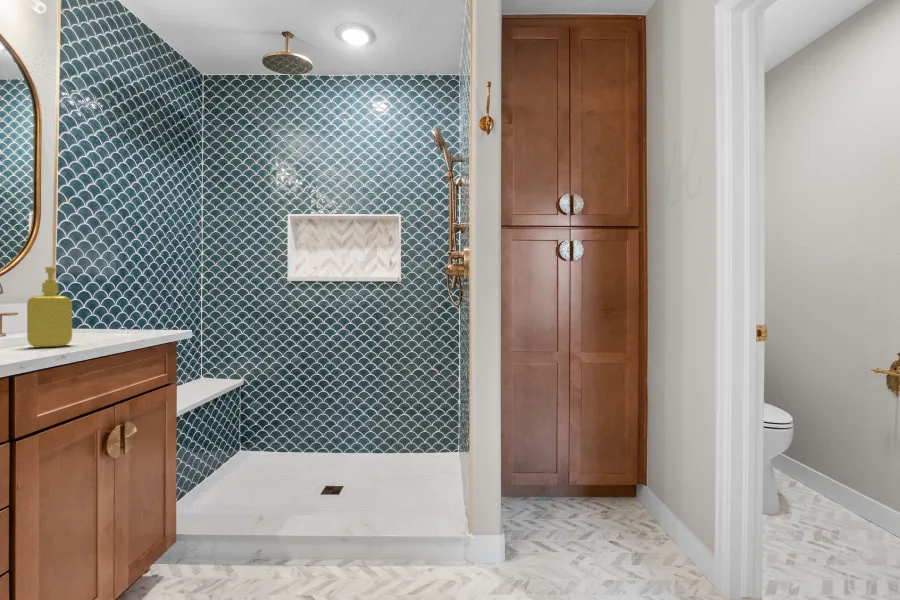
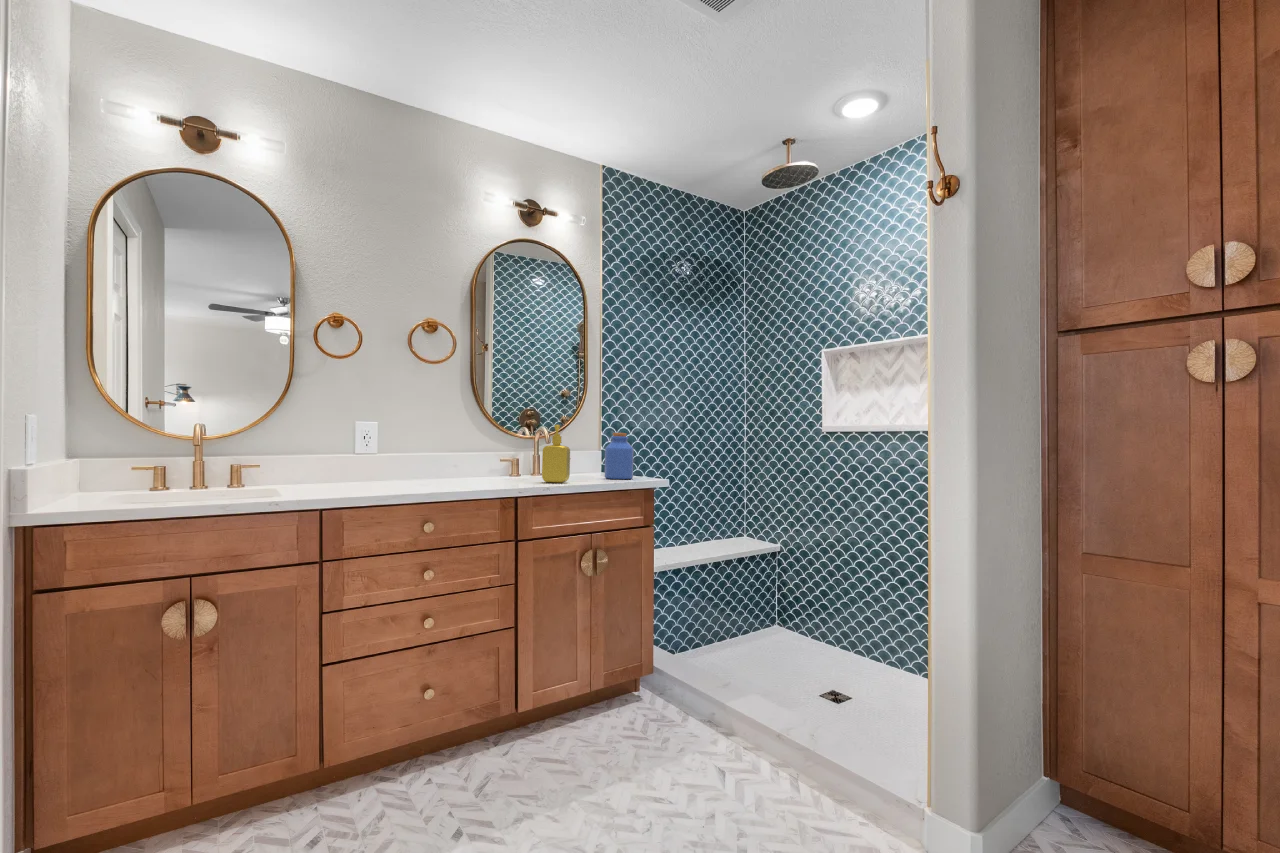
jar: none [89,279,131,335] -> present [605,433,634,479]

